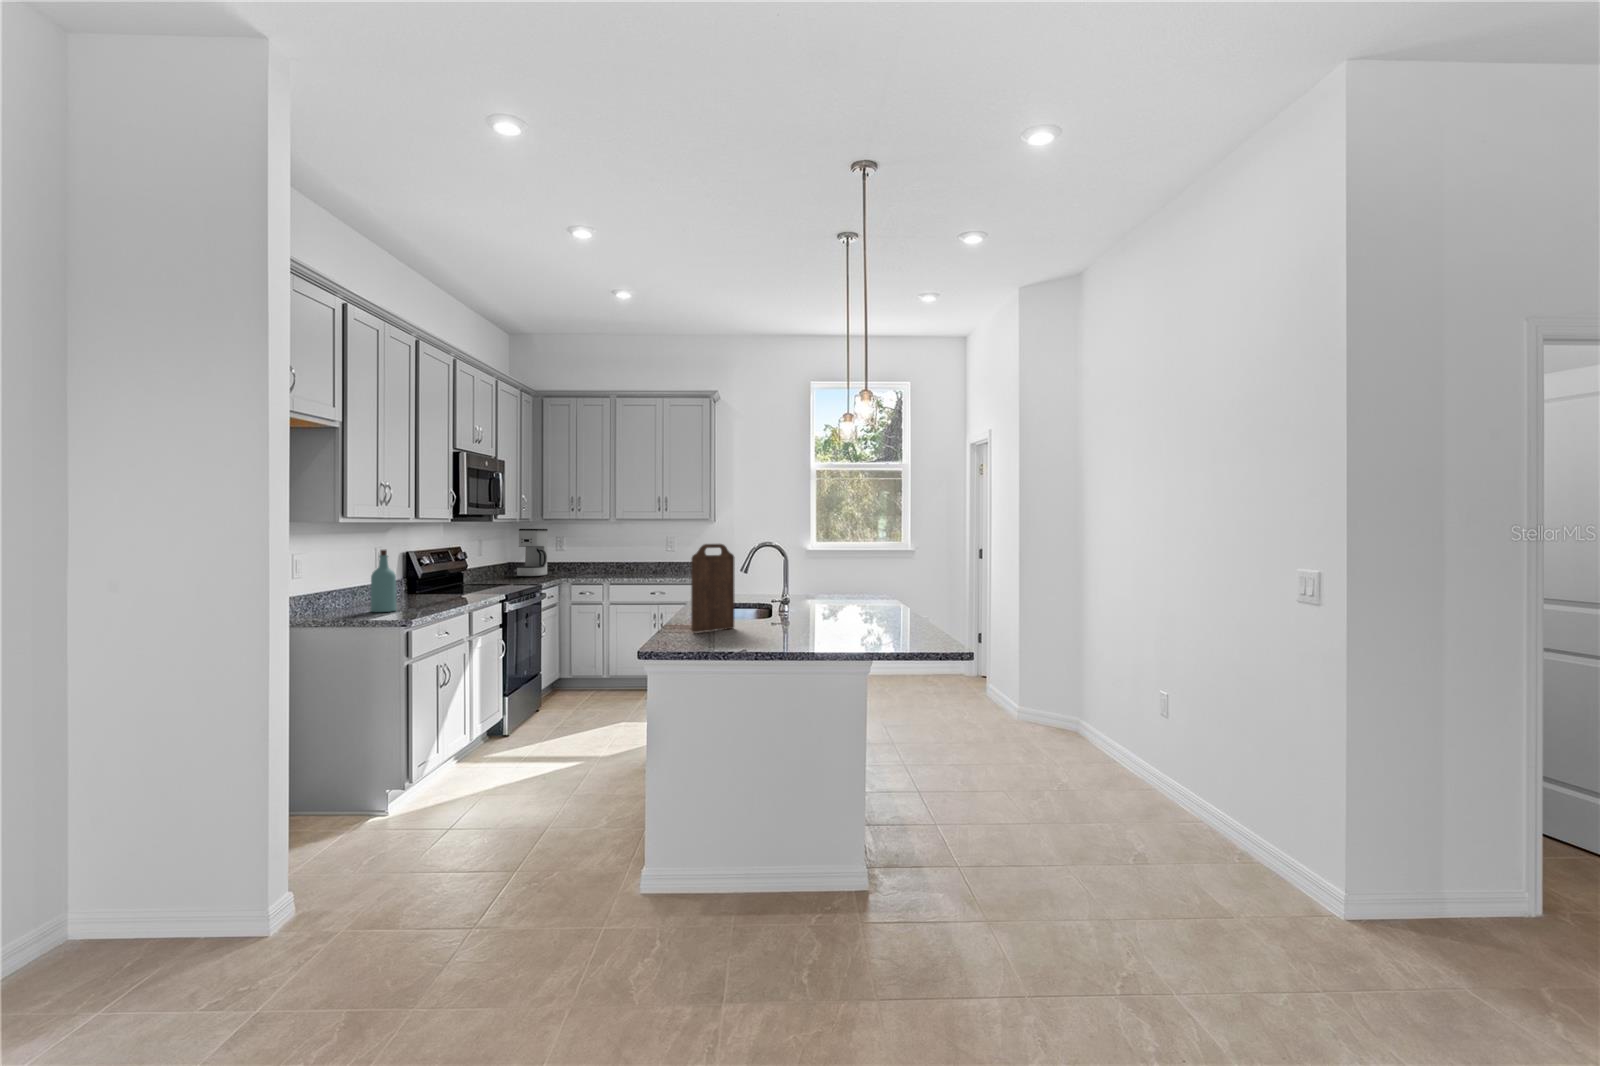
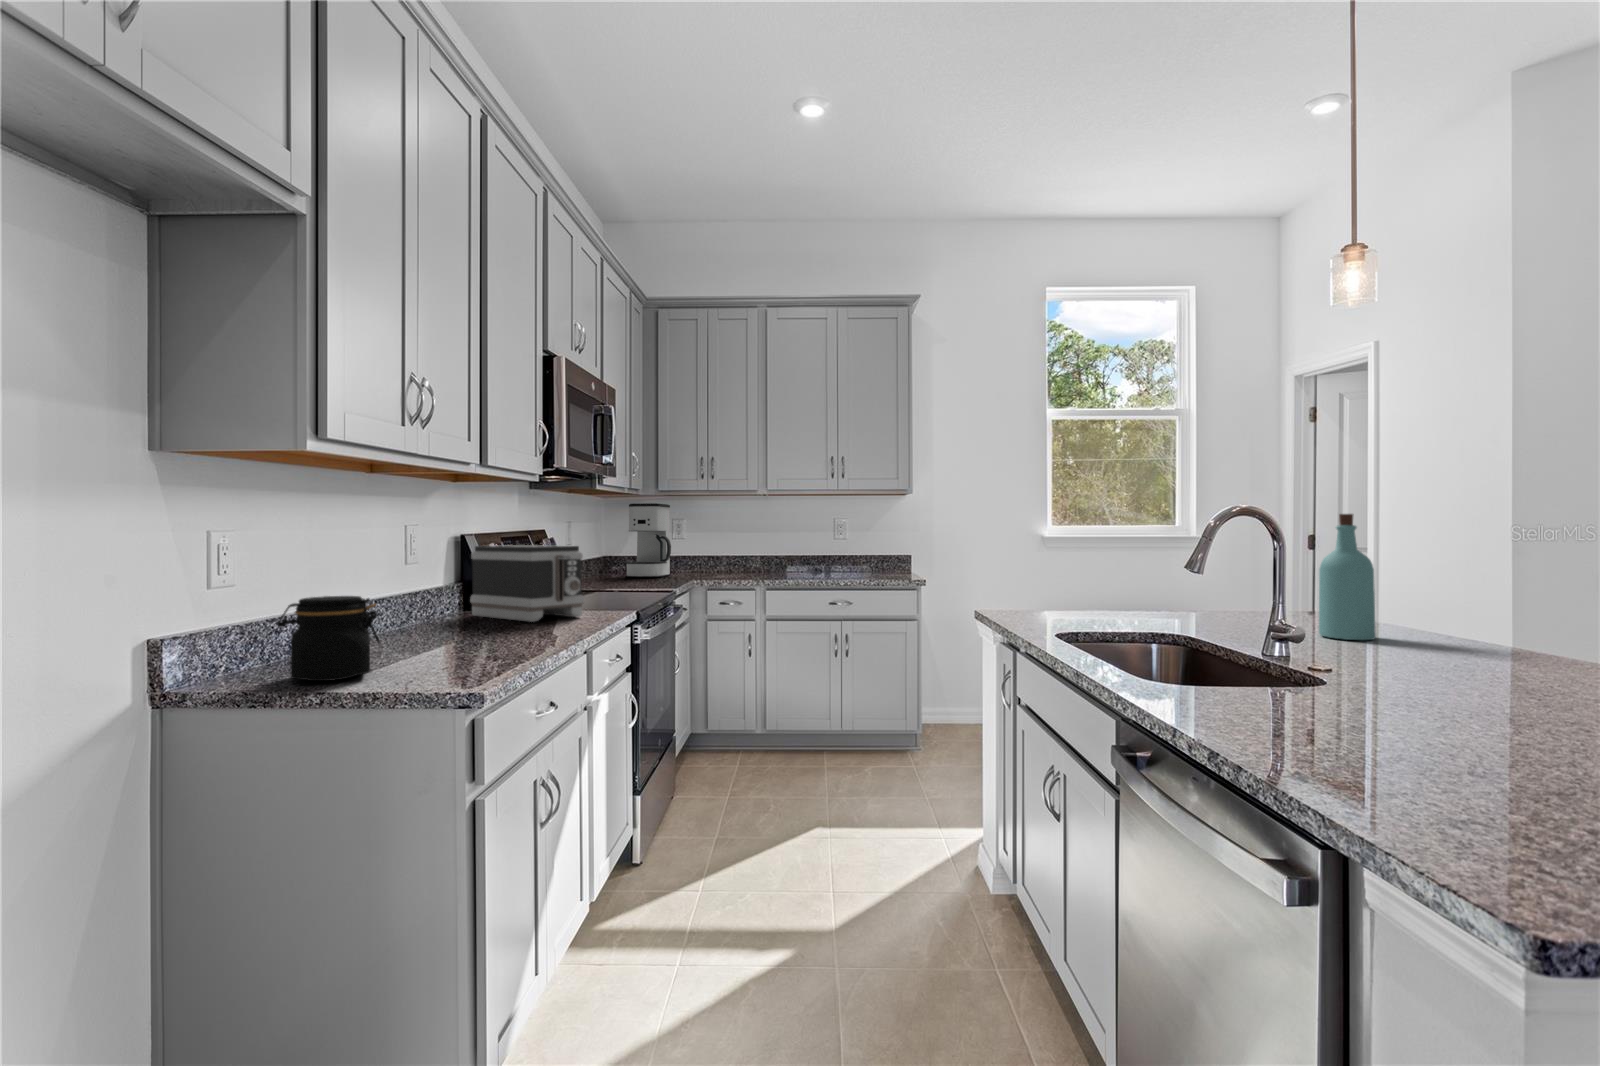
cutting board: present [691,544,735,632] -> none [1448,465,1501,769]
bottle: present [370,550,397,612] -> present [1319,514,1376,640]
toaster: none [411,559,471,599] -> present [470,545,584,622]
jar: none [328,584,370,618] -> present [277,596,380,681]

